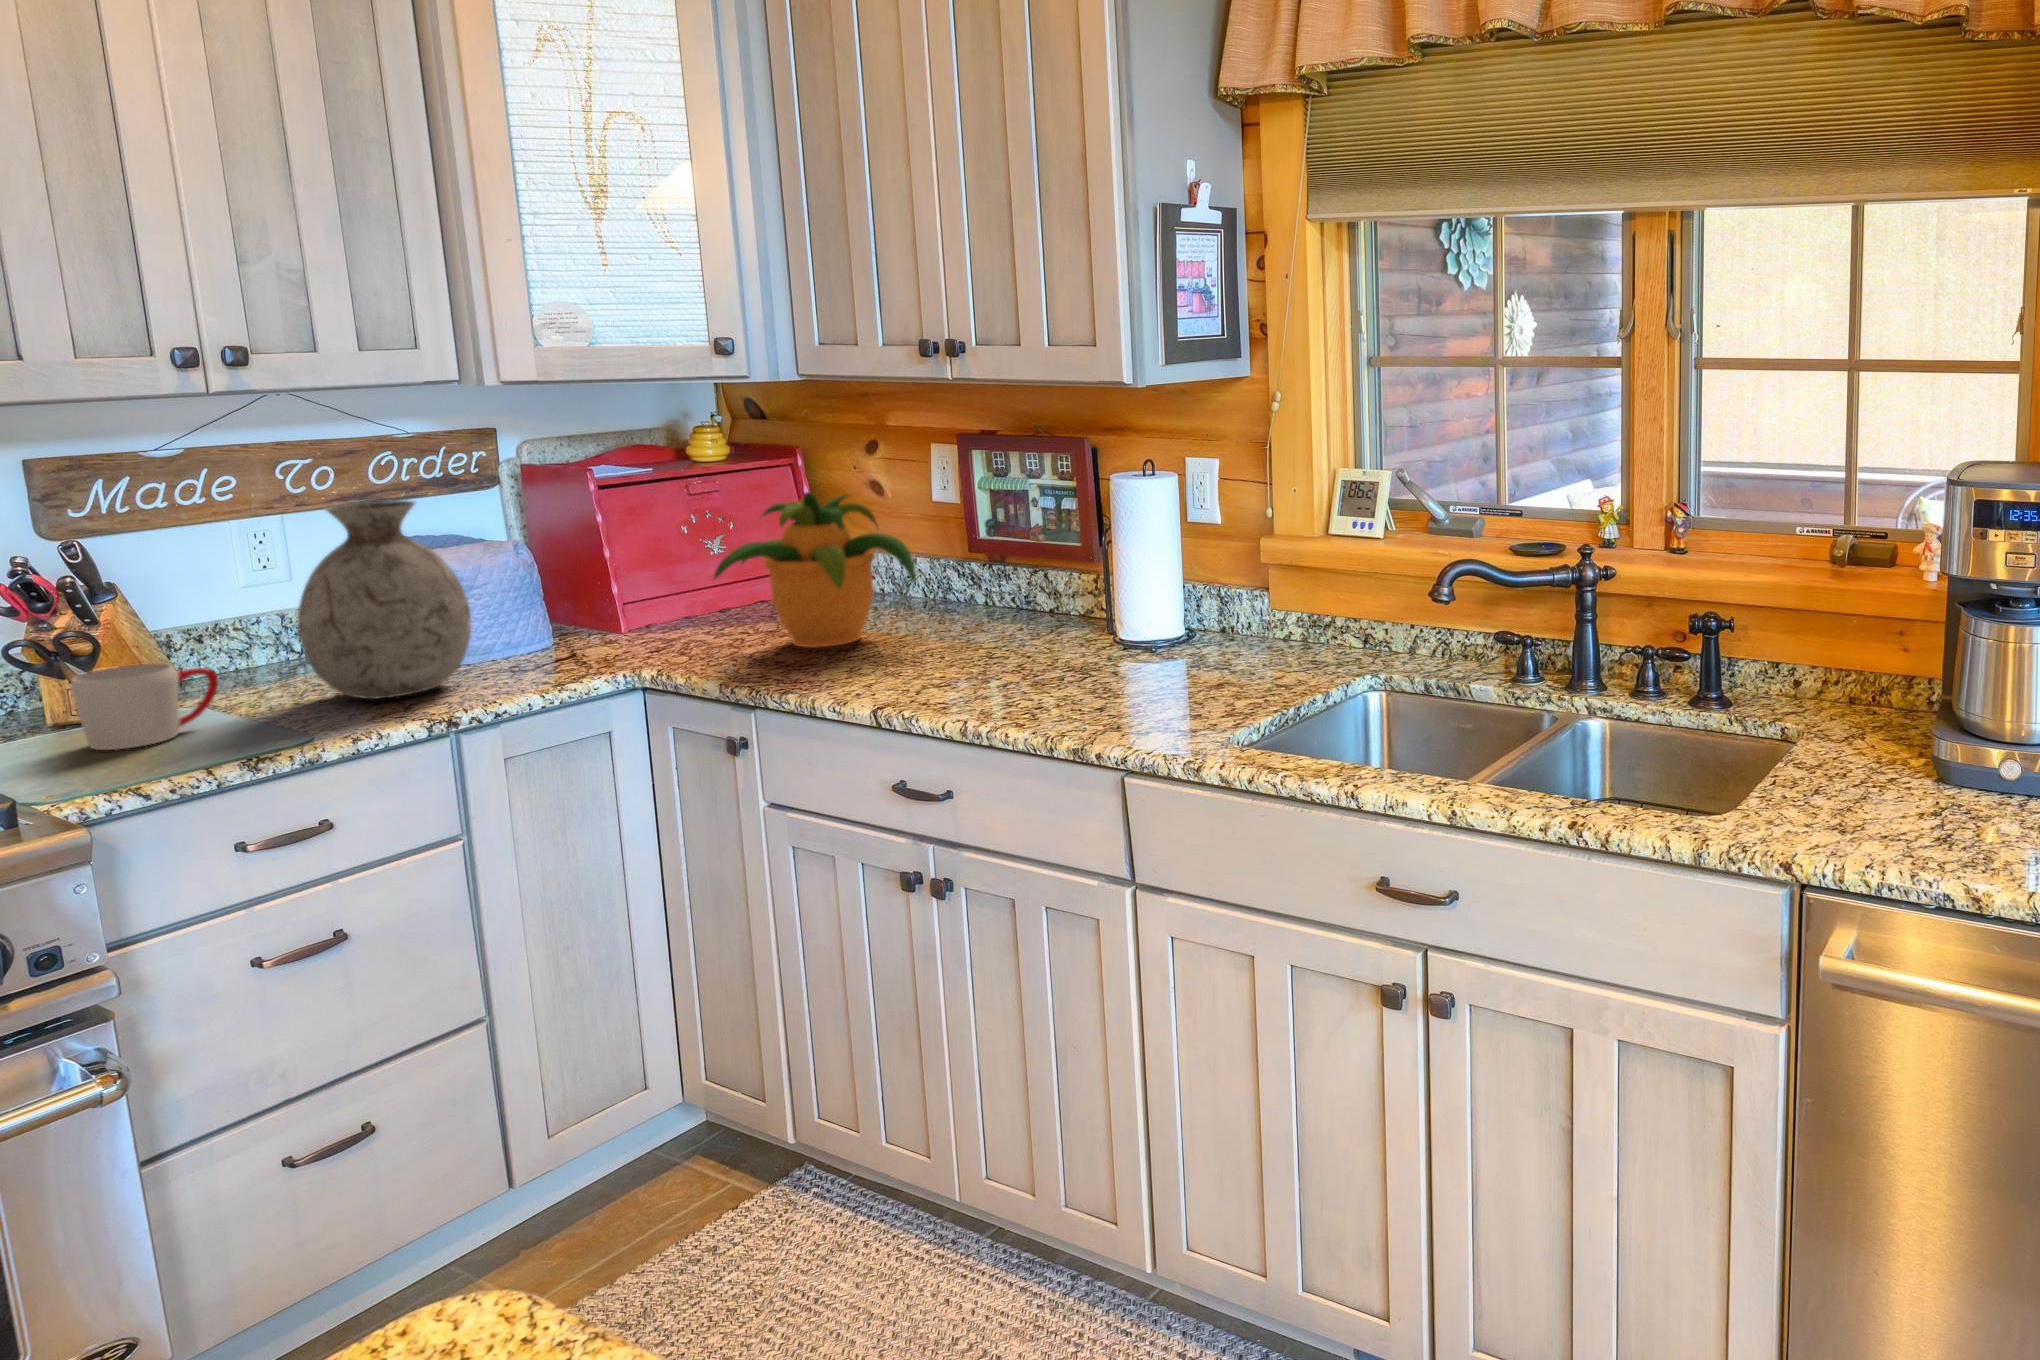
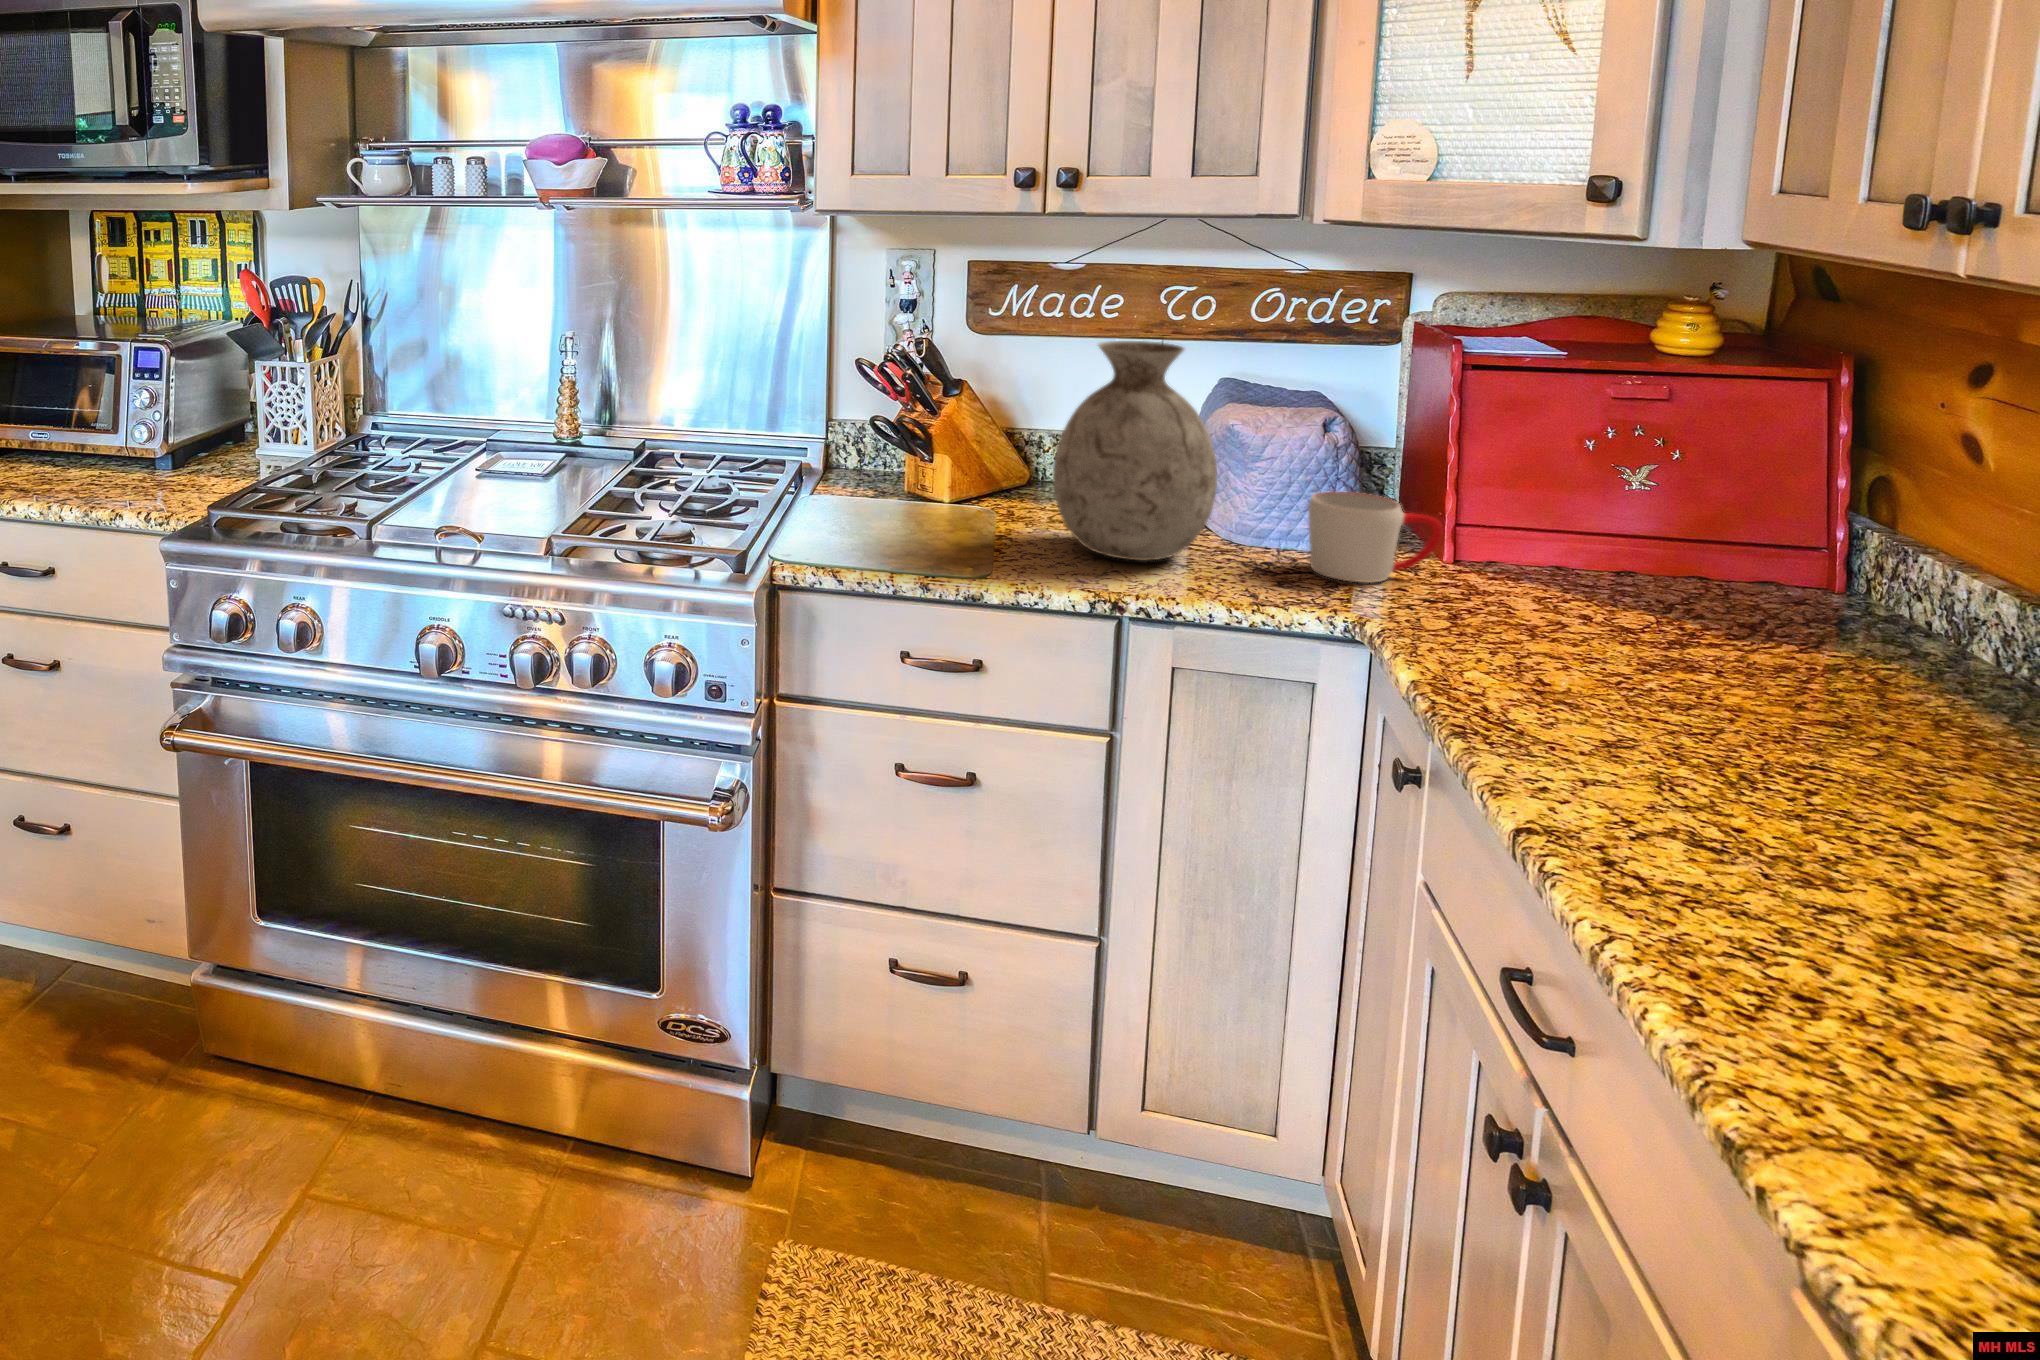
potted plant: present [714,492,916,648] -> none [1476,431,1886,698]
mug: present [71,663,218,750] -> present [1308,491,1442,583]

